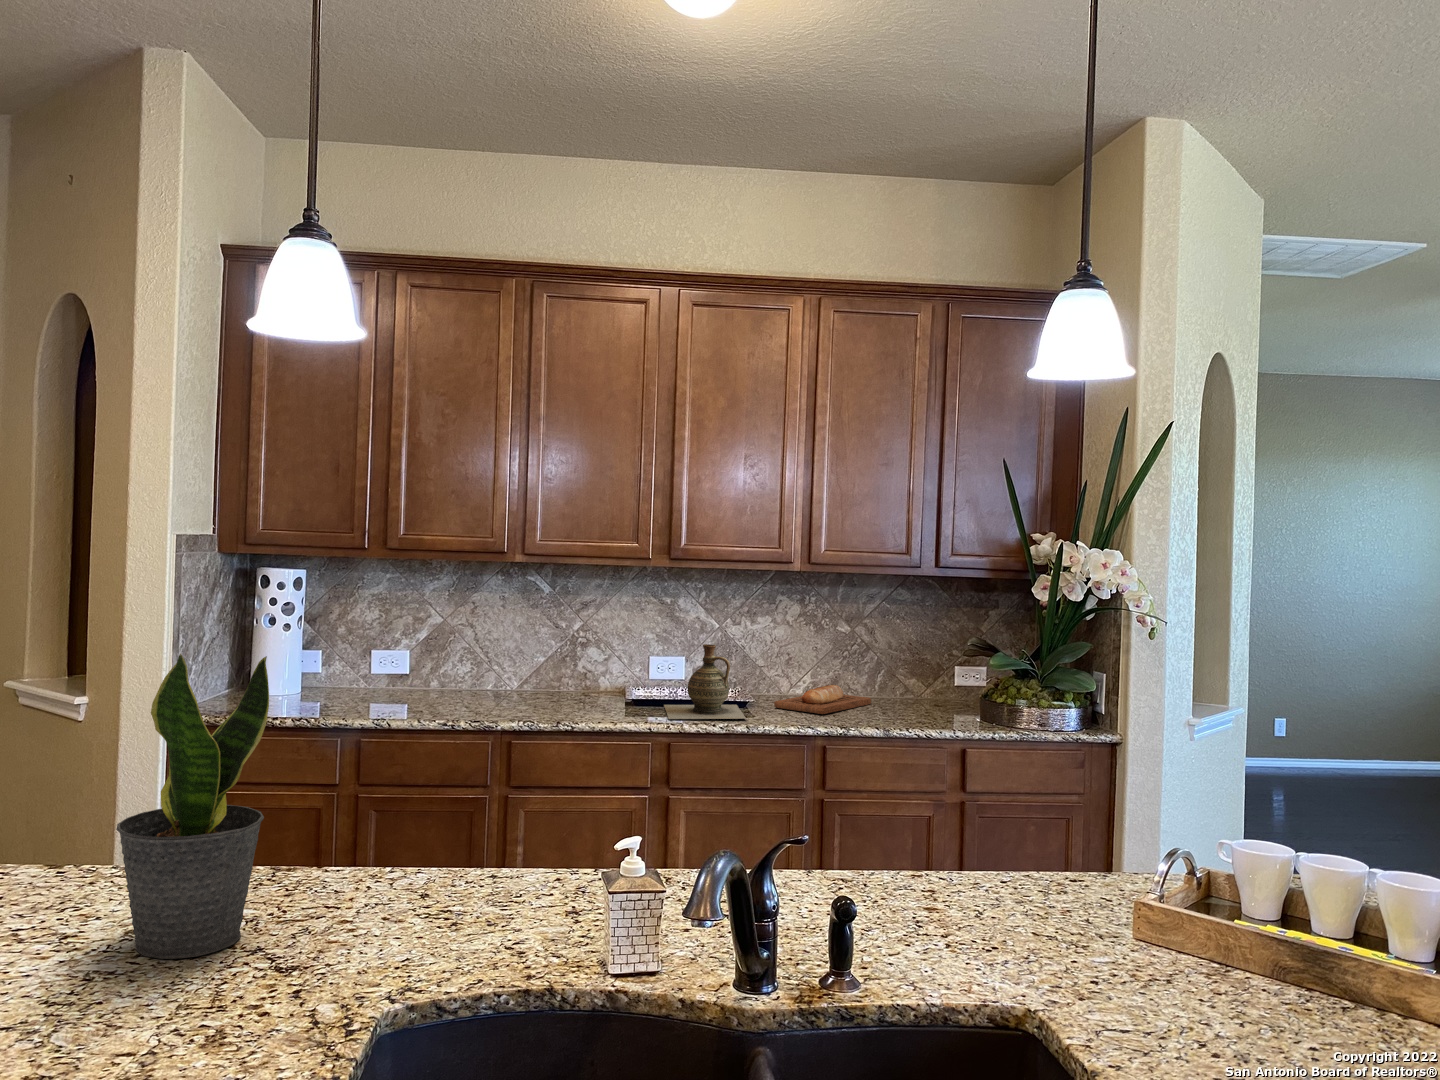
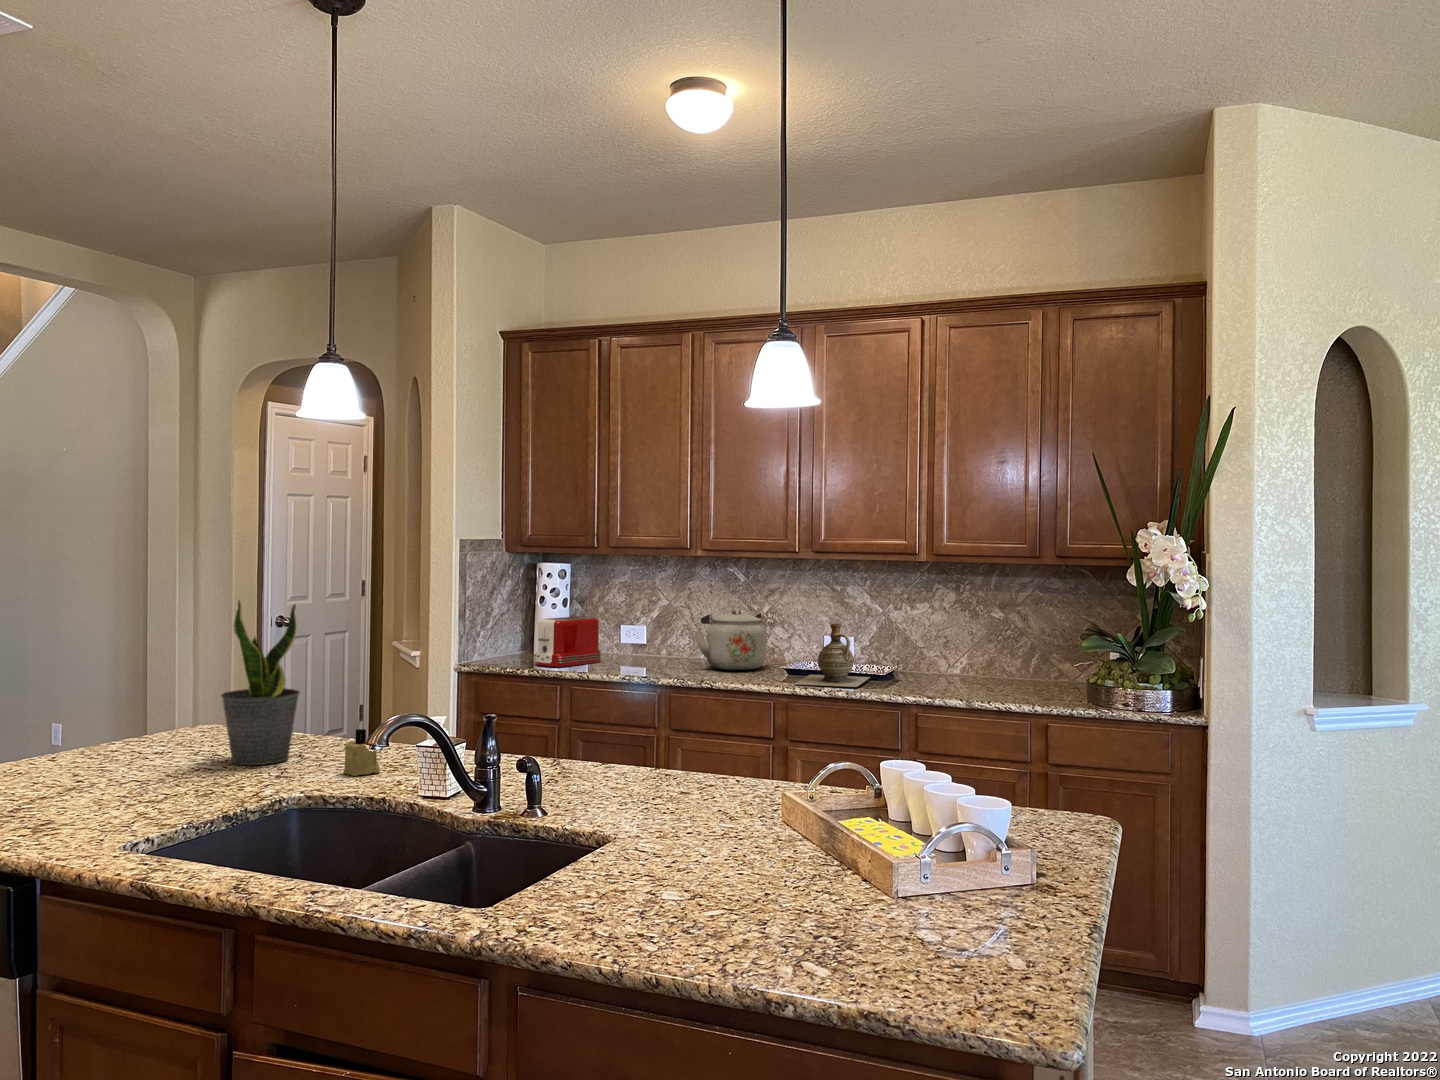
kettle: none [510,628,597,703] -> present [695,610,766,670]
toaster: none [286,641,372,711] -> present [535,616,601,667]
bread loaf: present [774,685,871,714] -> none [905,665,1006,688]
candle: none [394,866,452,950] -> present [343,729,380,776]

